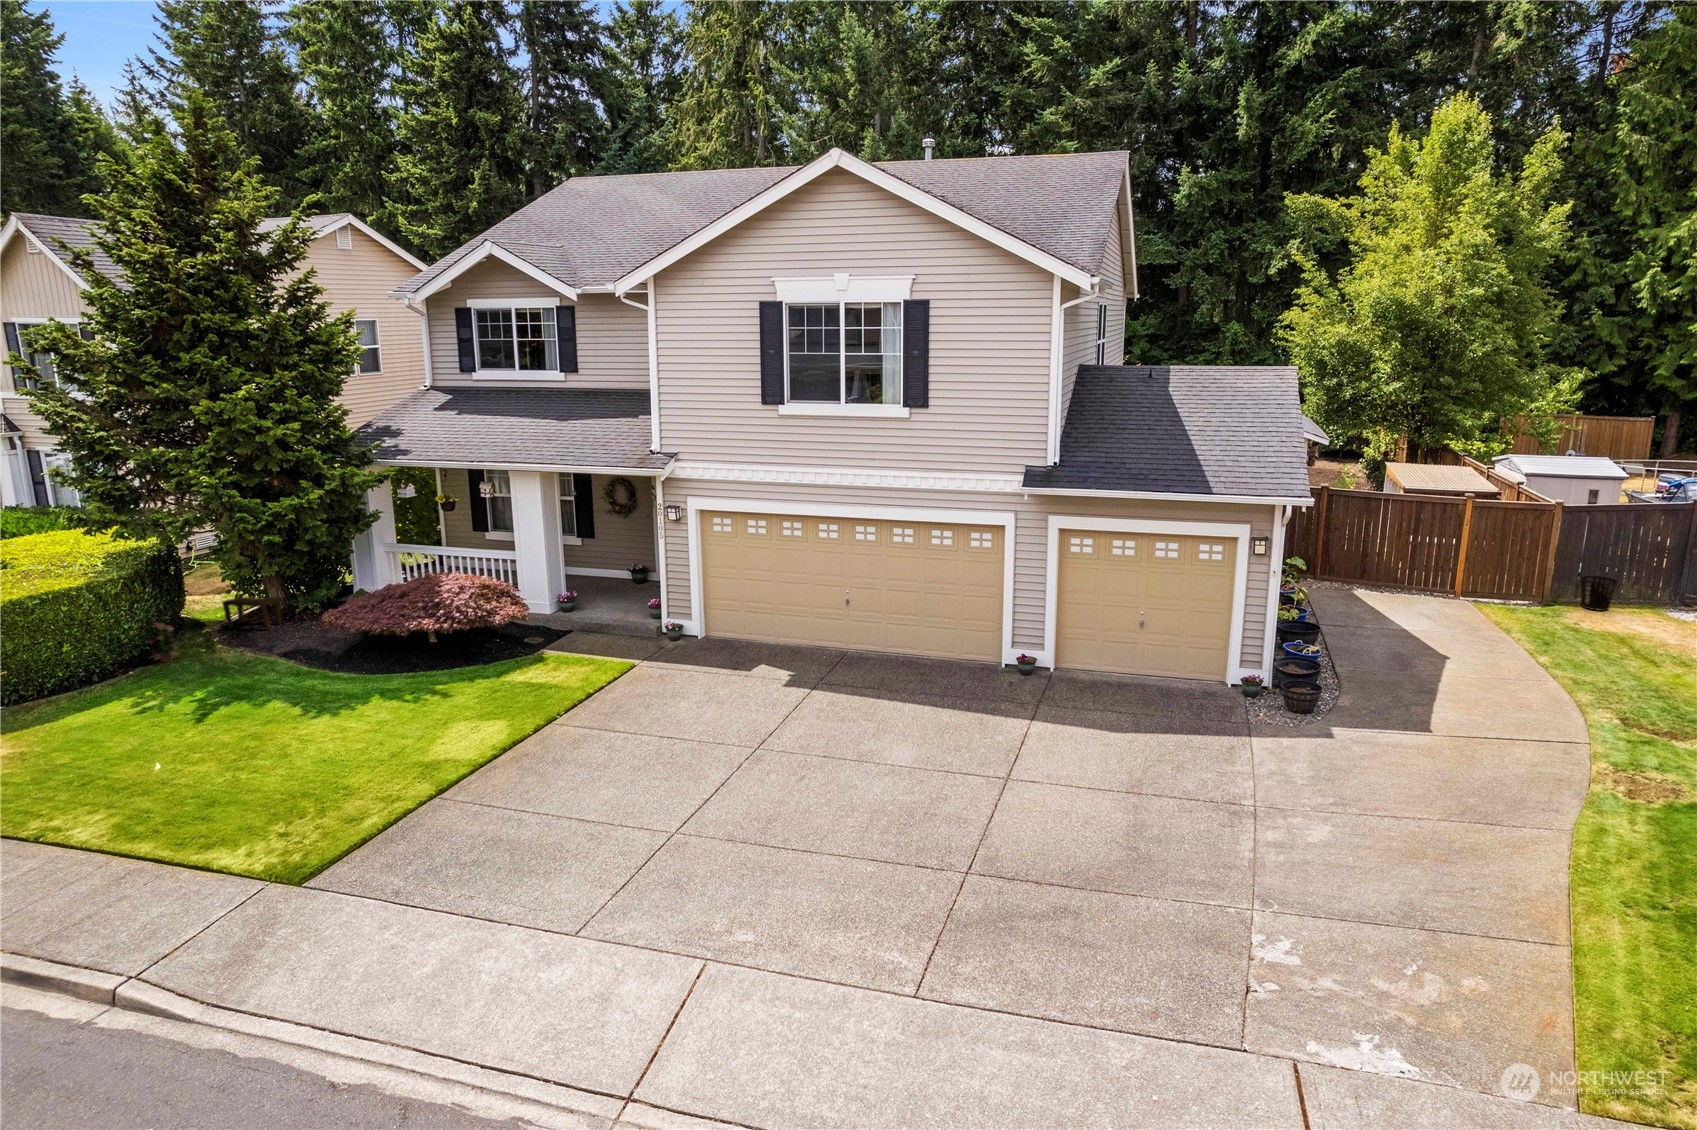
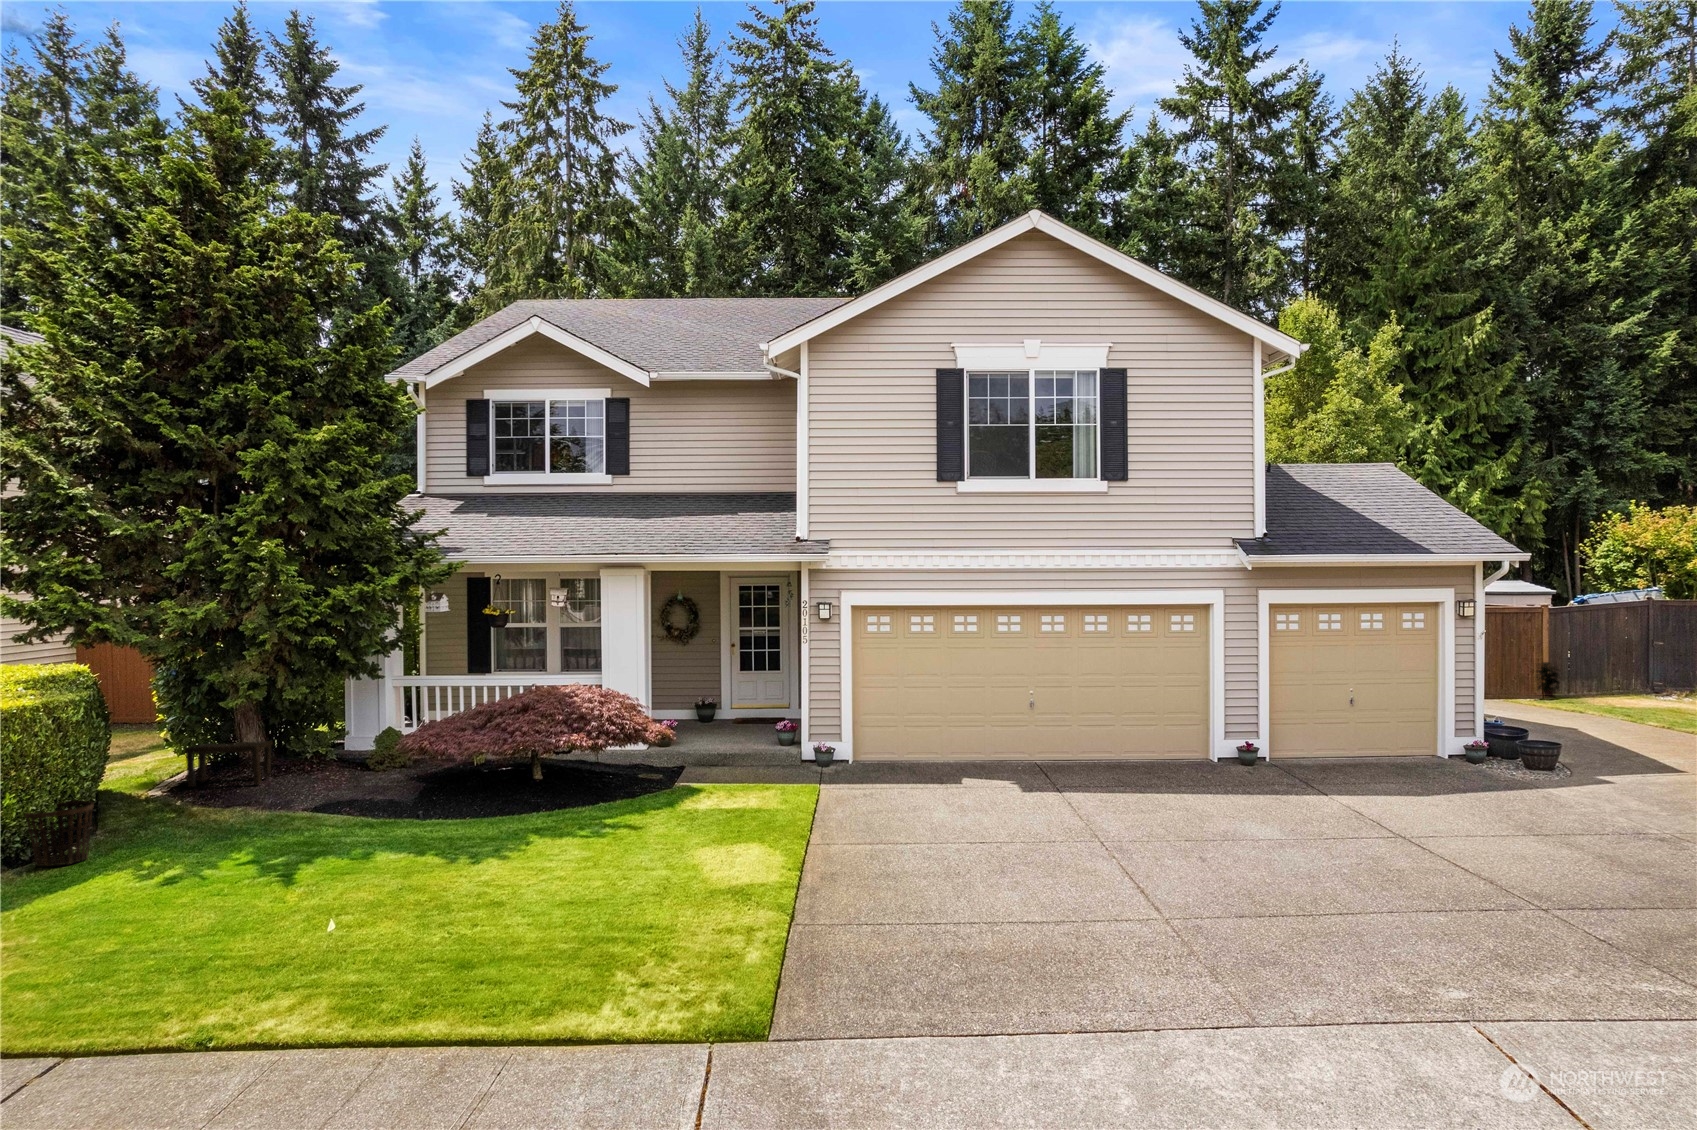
basket: present [1581,576,1617,611] -> present [25,801,94,866]
decorative plant: present [144,622,178,662] -> present [1536,662,1560,696]

